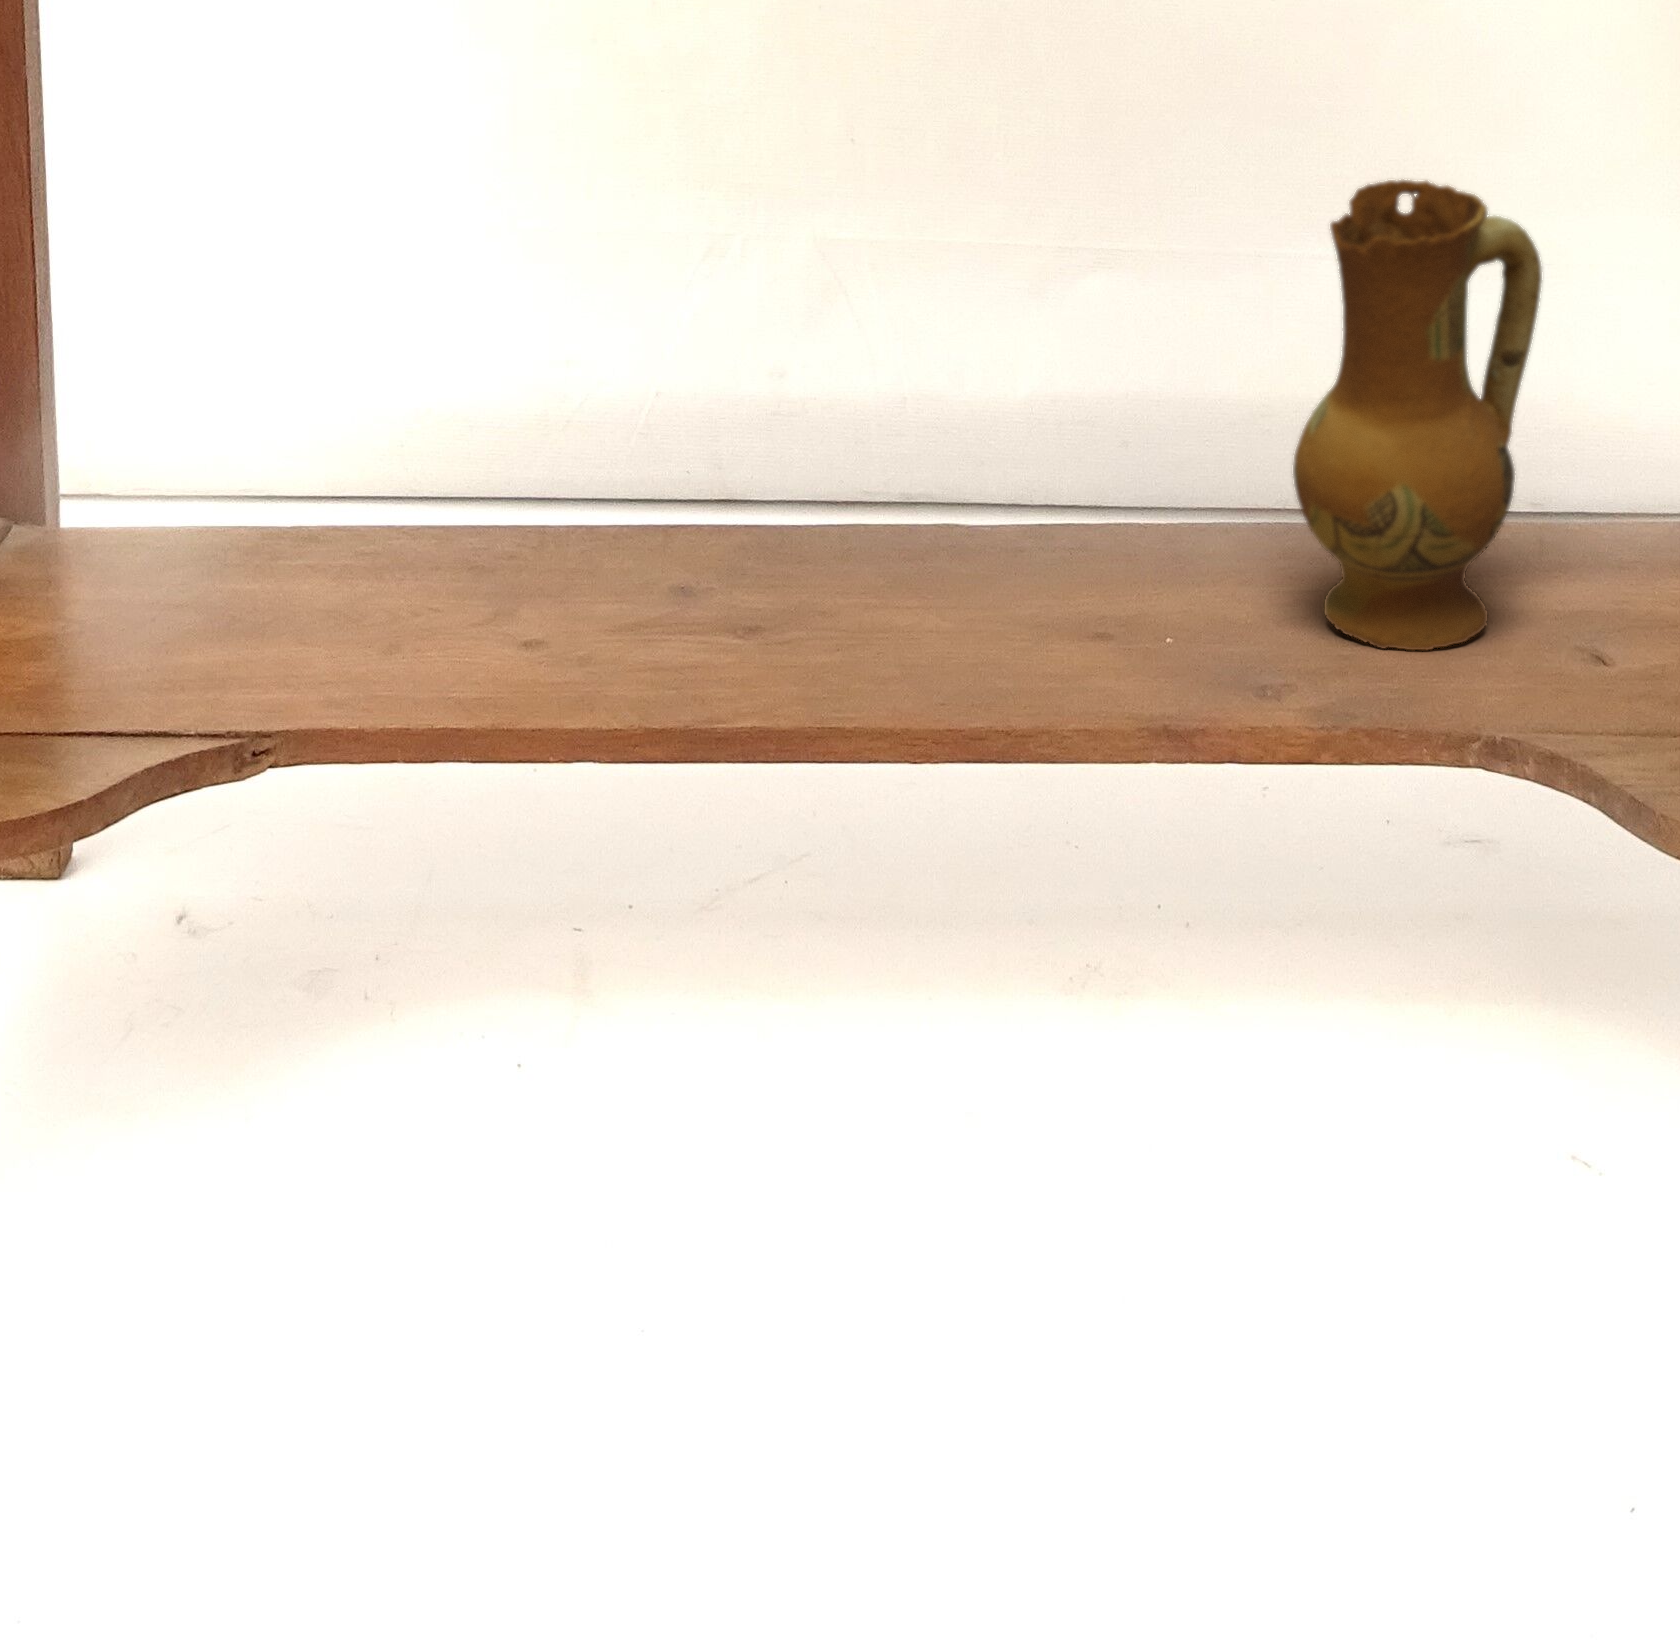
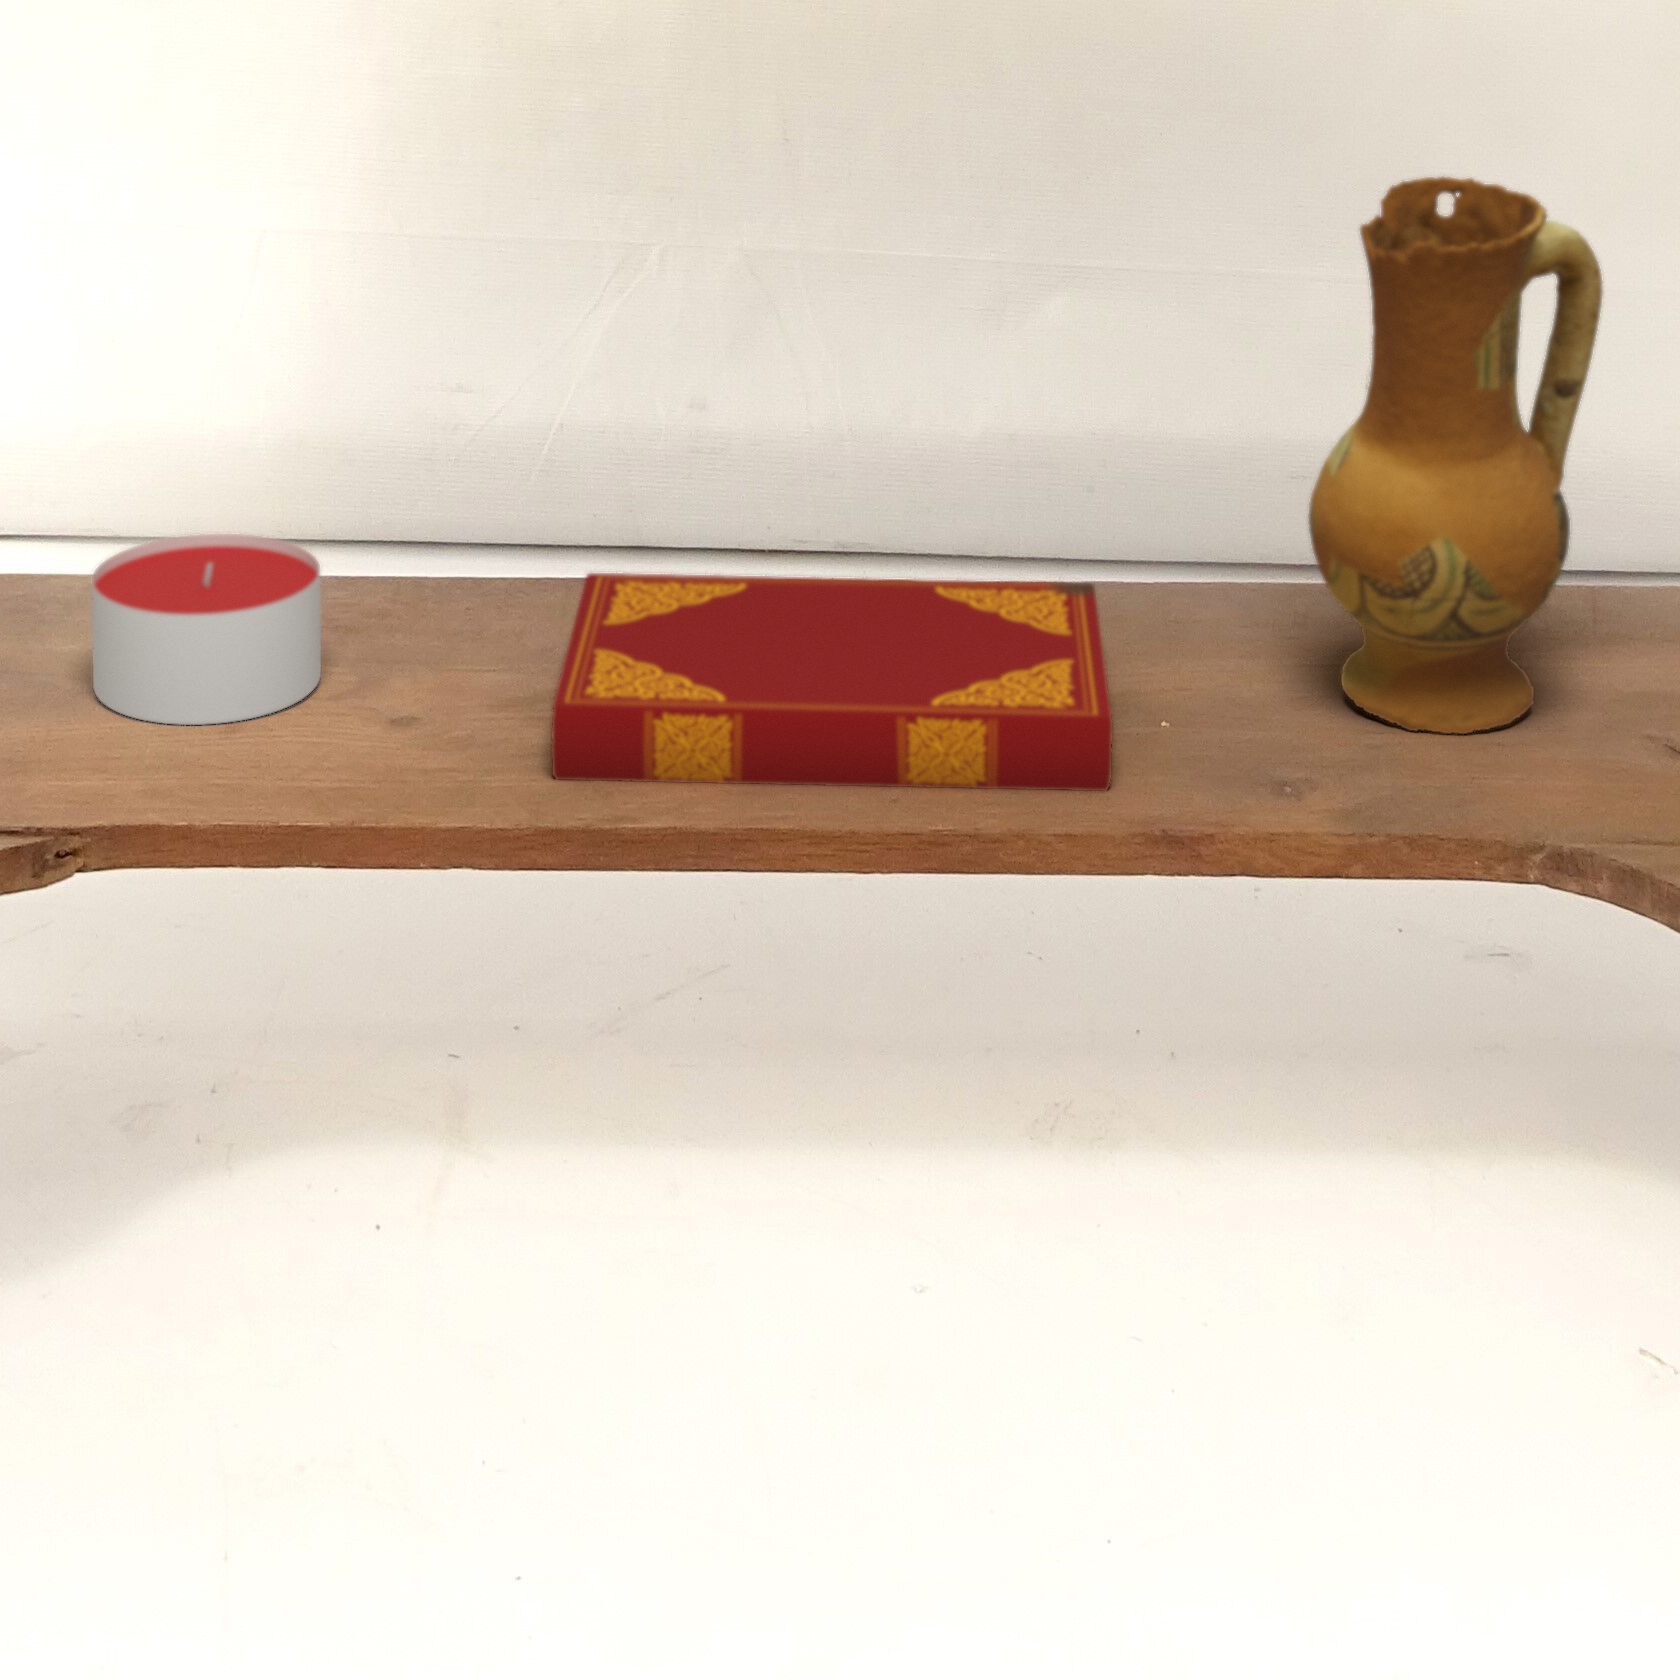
candle: none [268,494,461,652] -> present [92,534,321,725]
hardback book: none [656,524,1124,699] -> present [551,573,1113,791]

